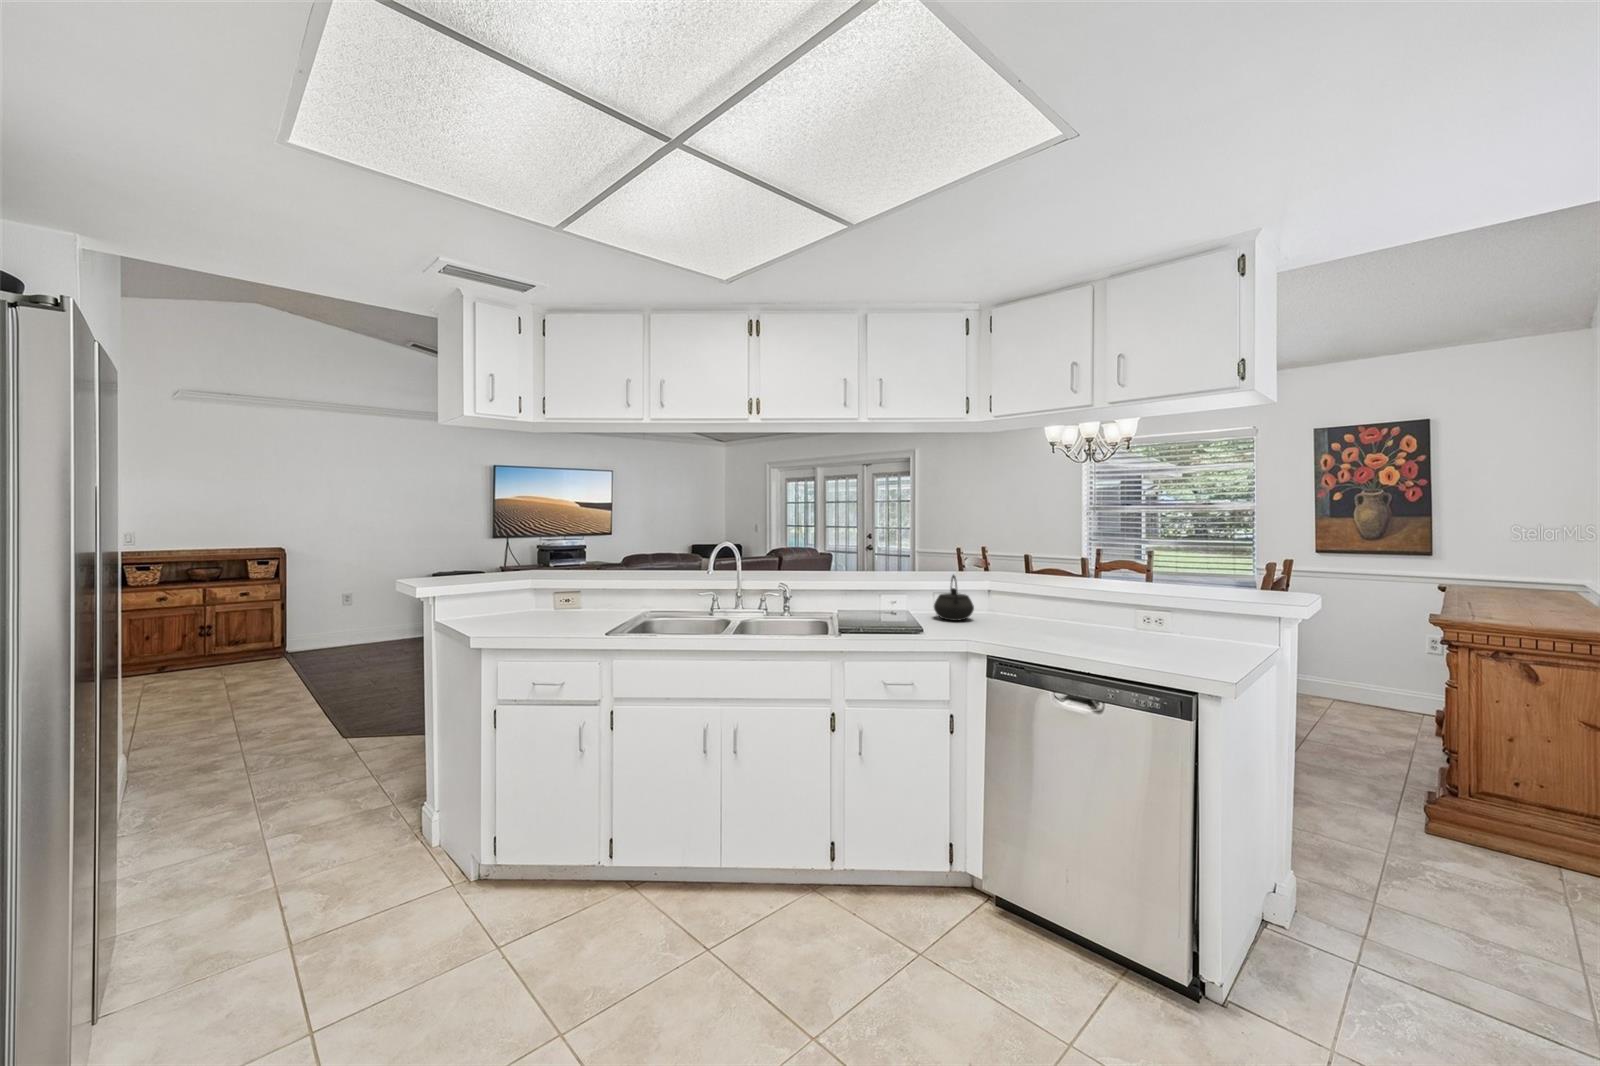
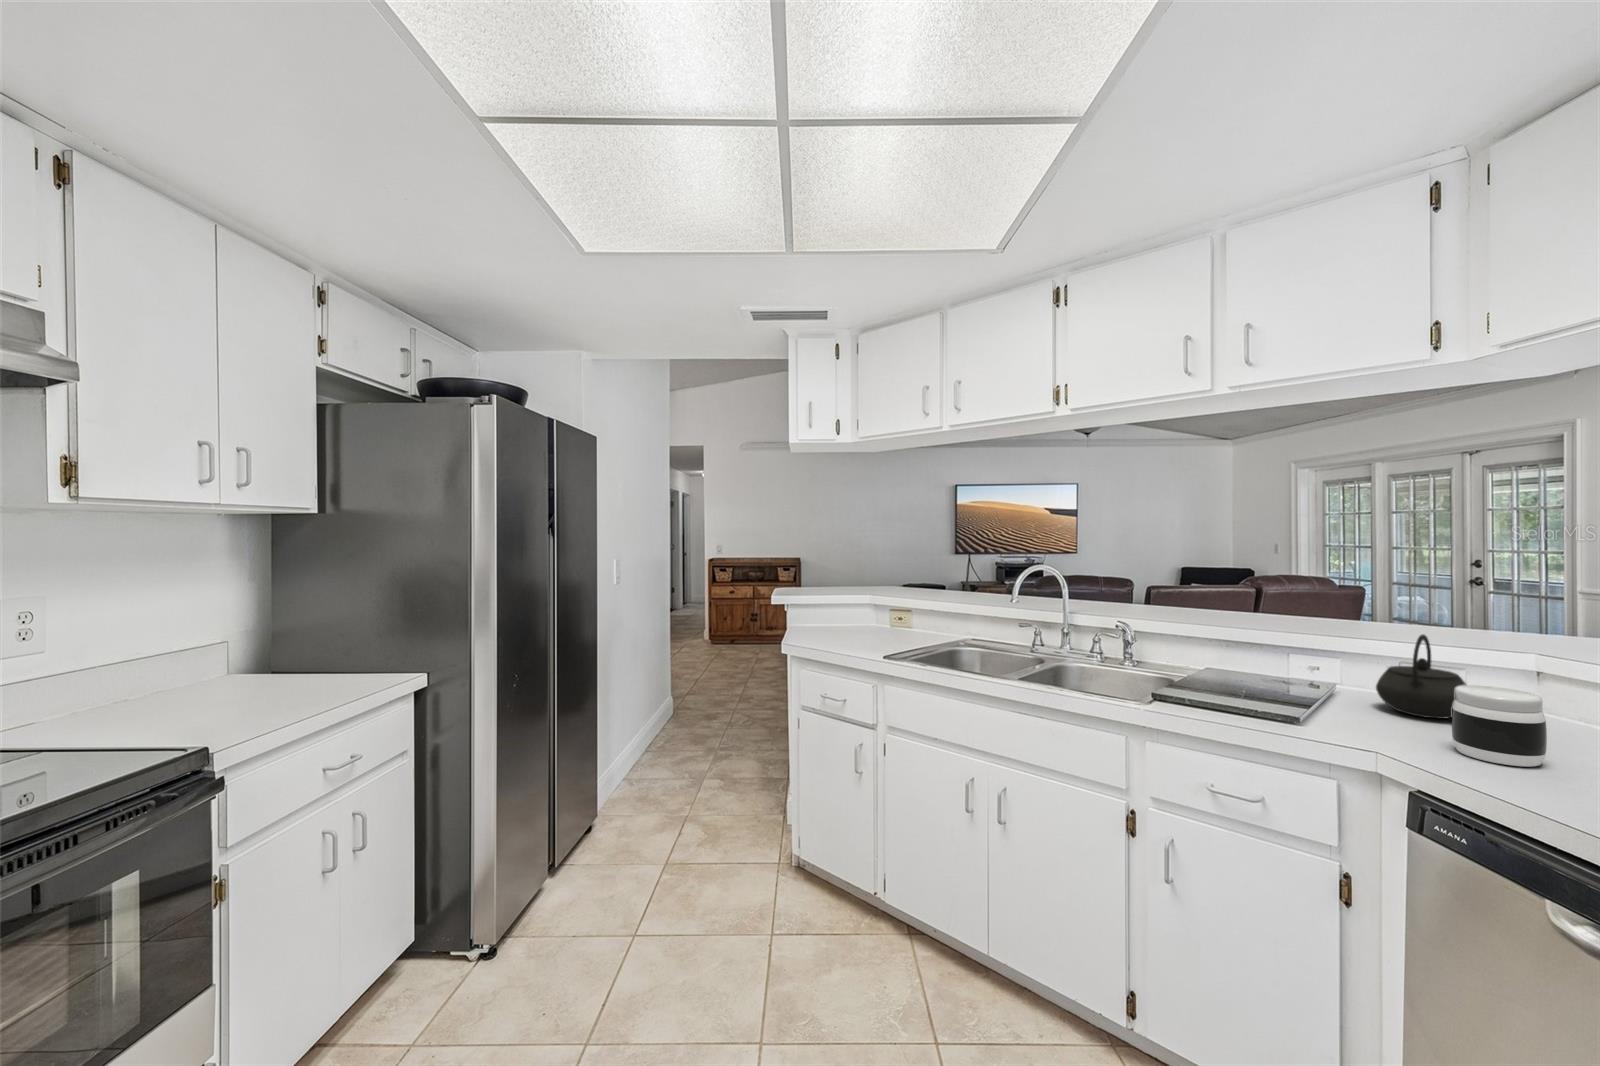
jar: none [984,598,1018,636] -> present [1451,685,1547,767]

